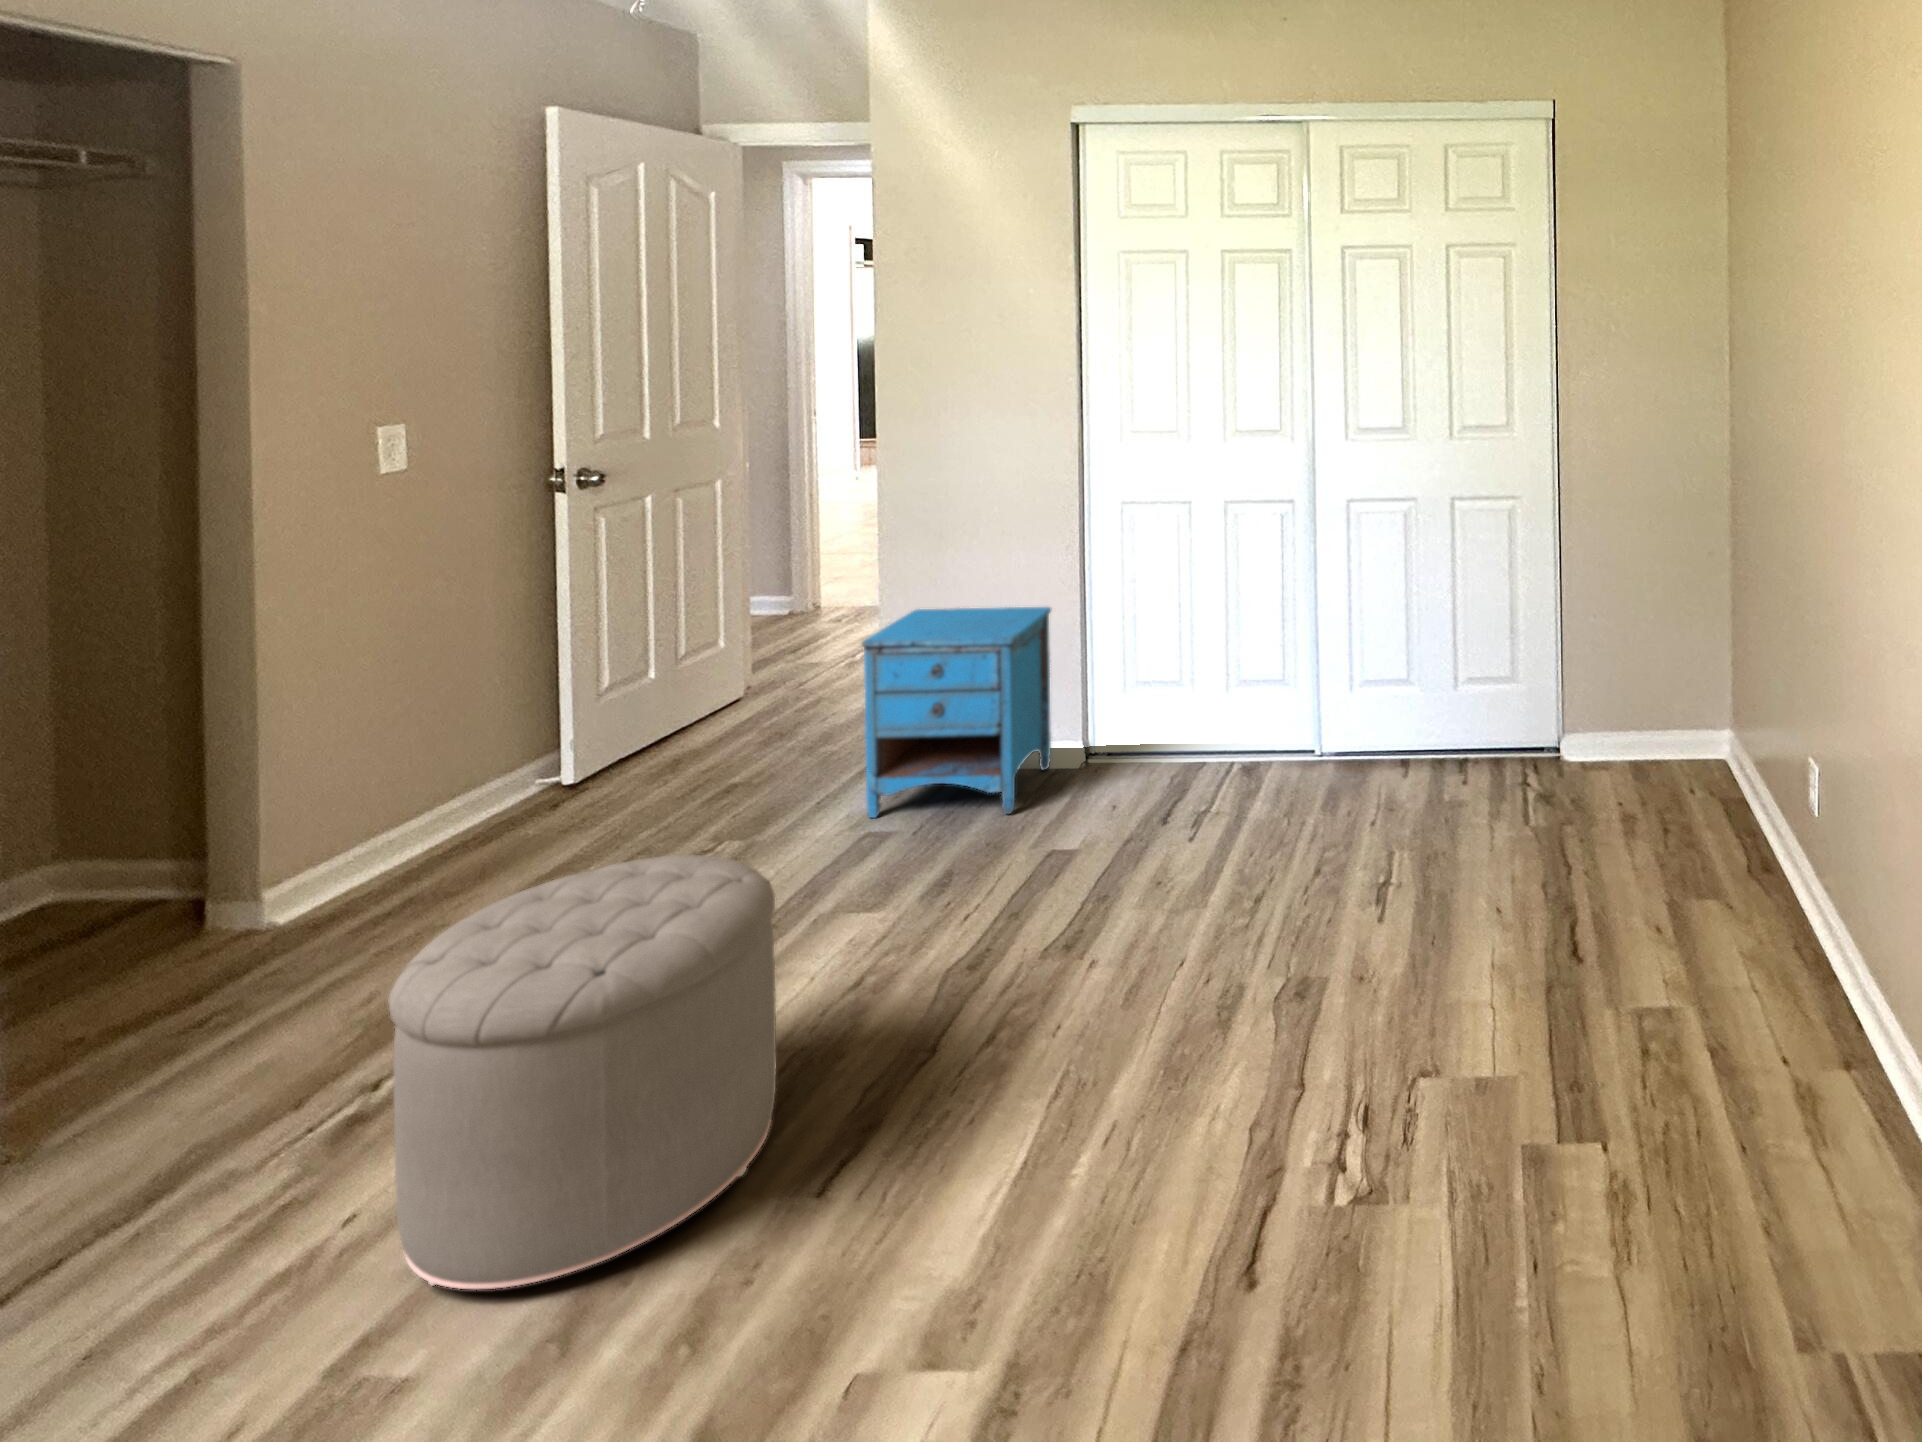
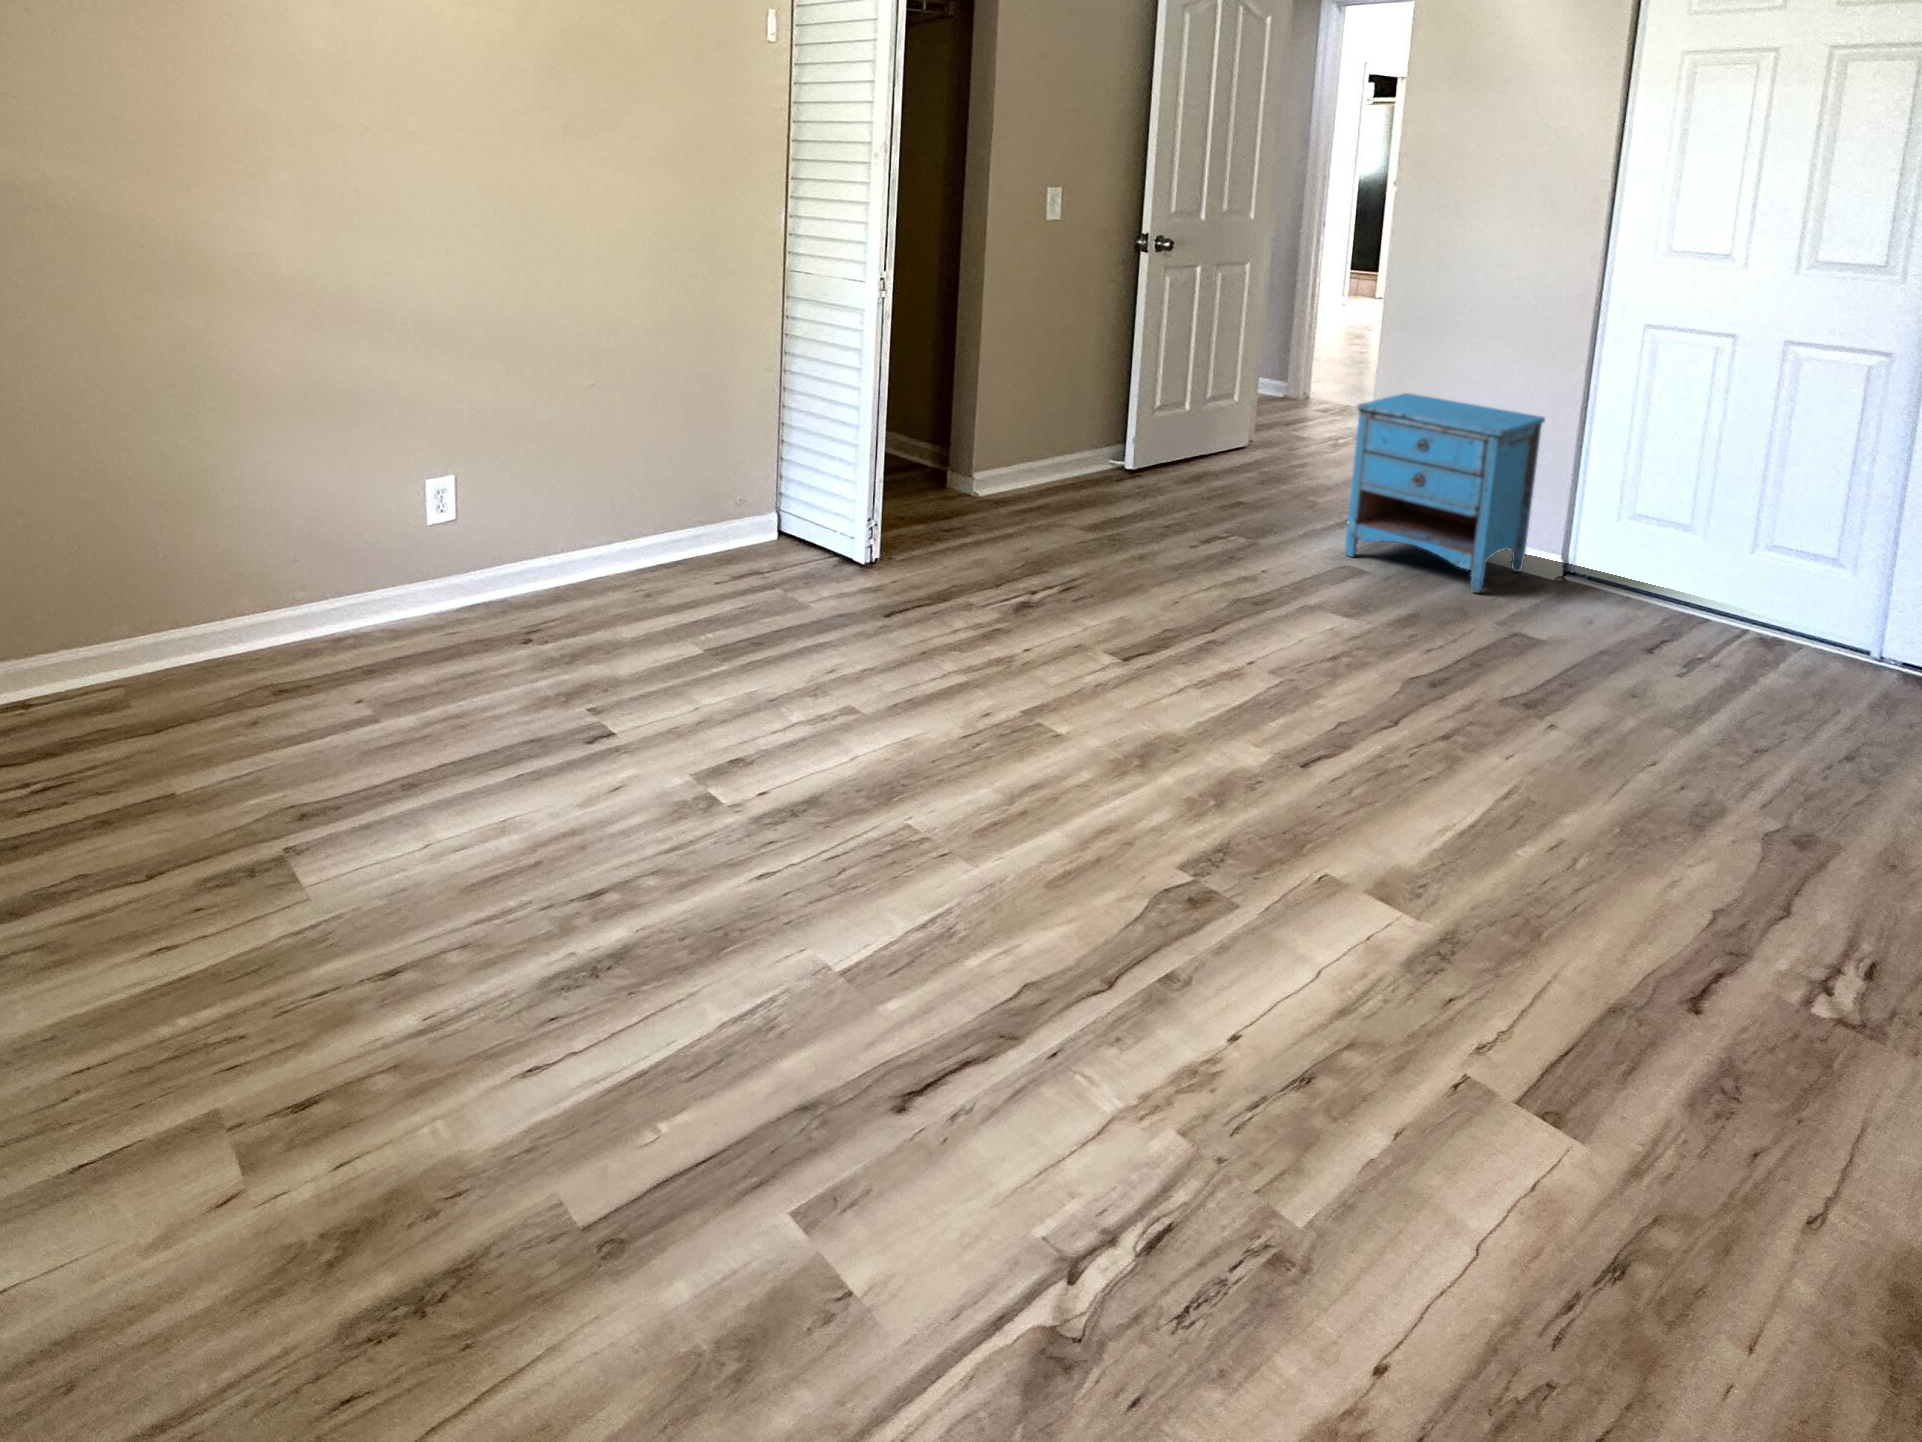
ottoman: present [388,855,776,1289] -> none [1056,488,1289,732]

